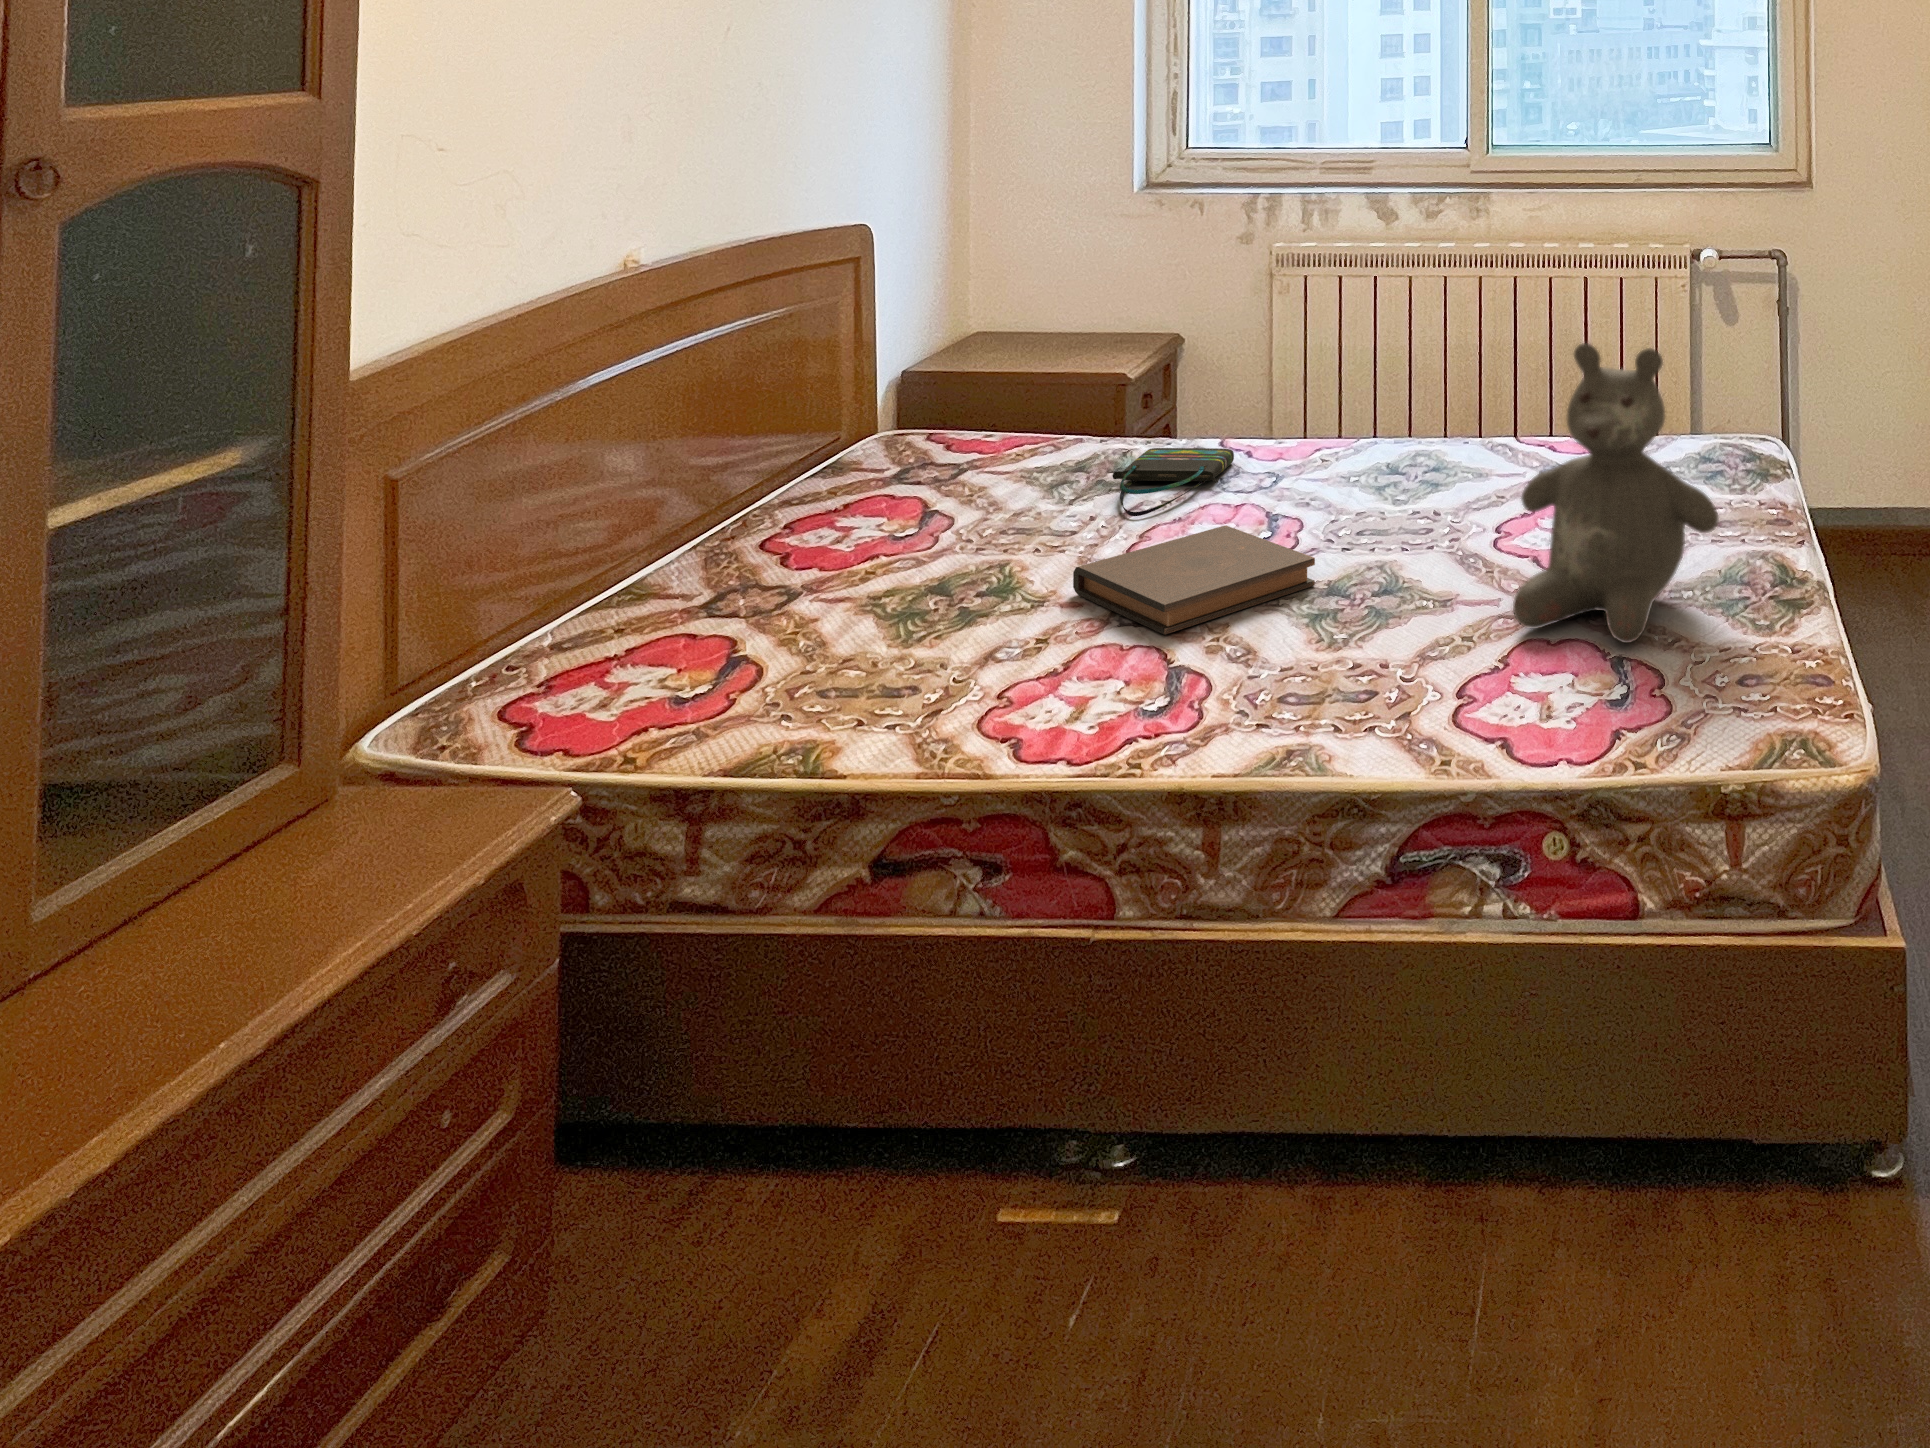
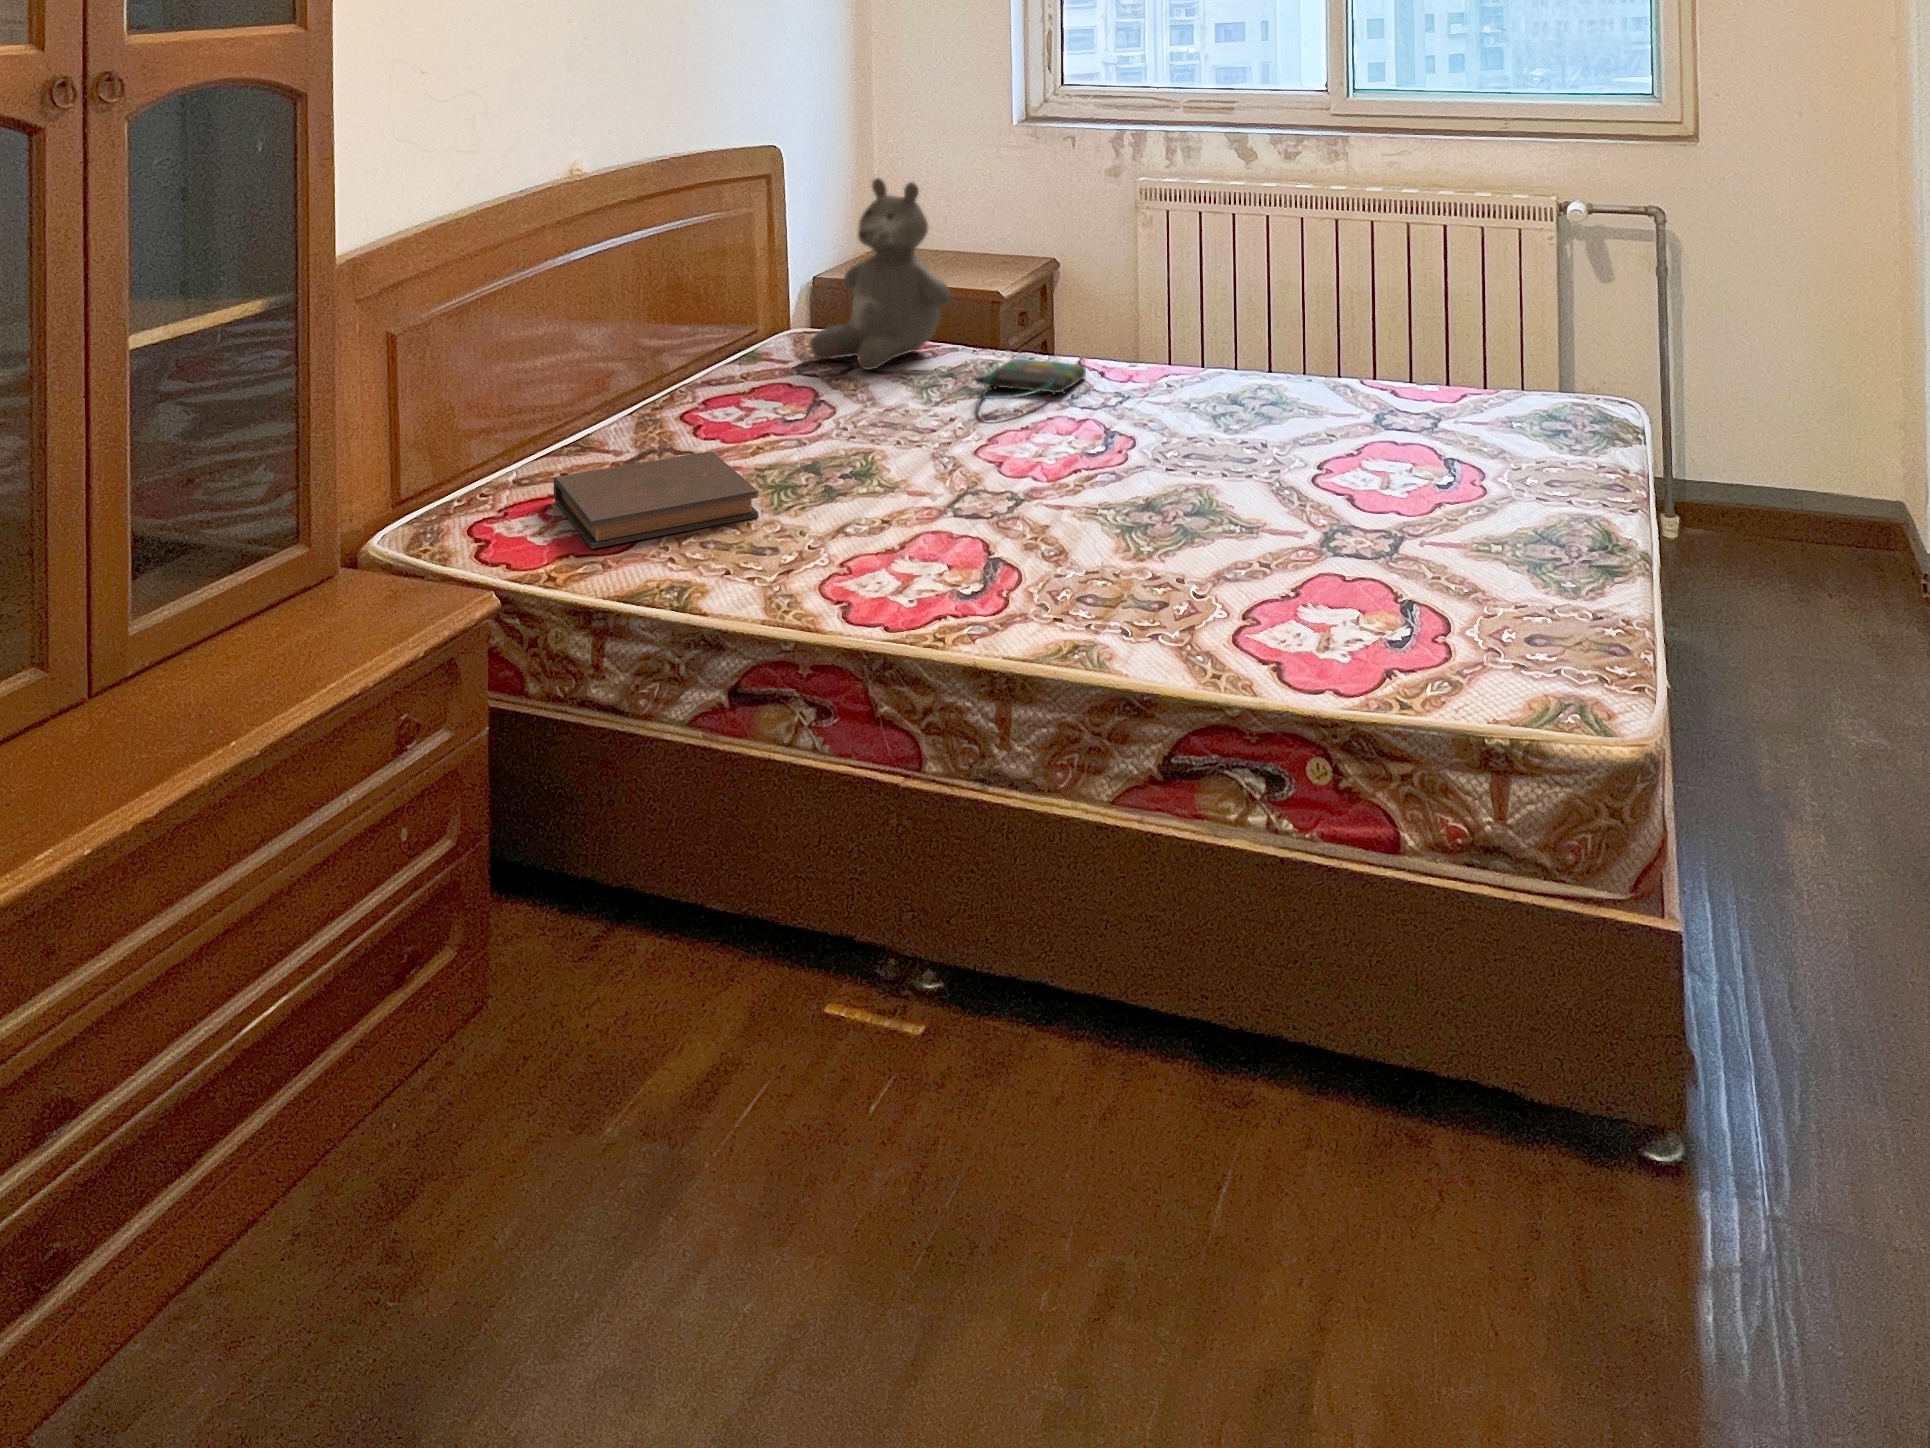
teddy bear: present [1513,343,1719,643] -> present [810,178,951,370]
book: present [1073,525,1315,635] -> present [553,451,759,549]

